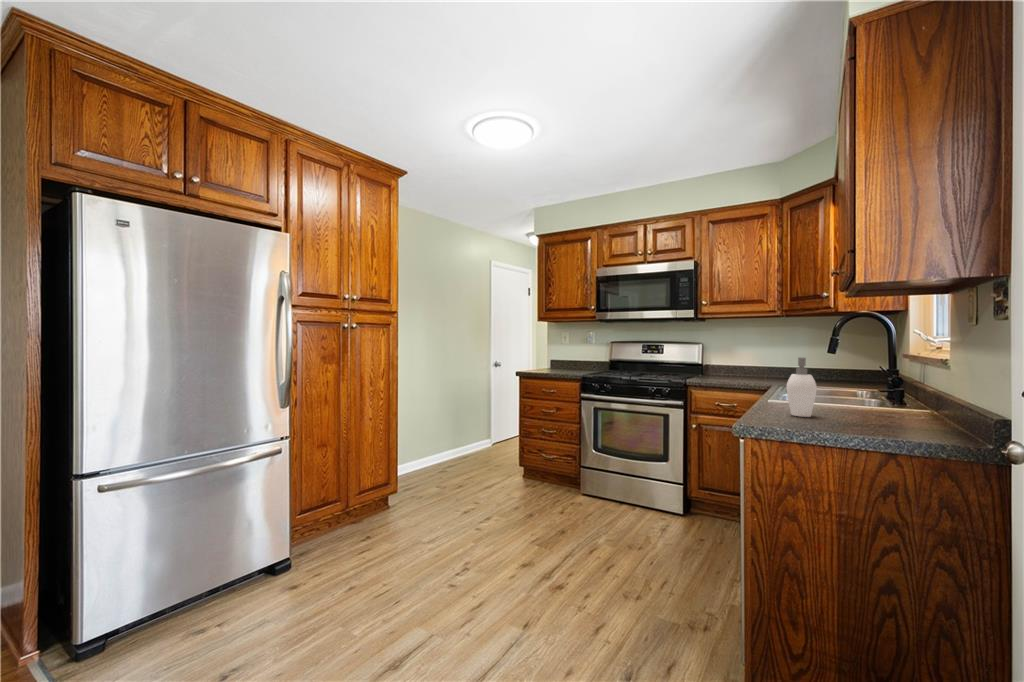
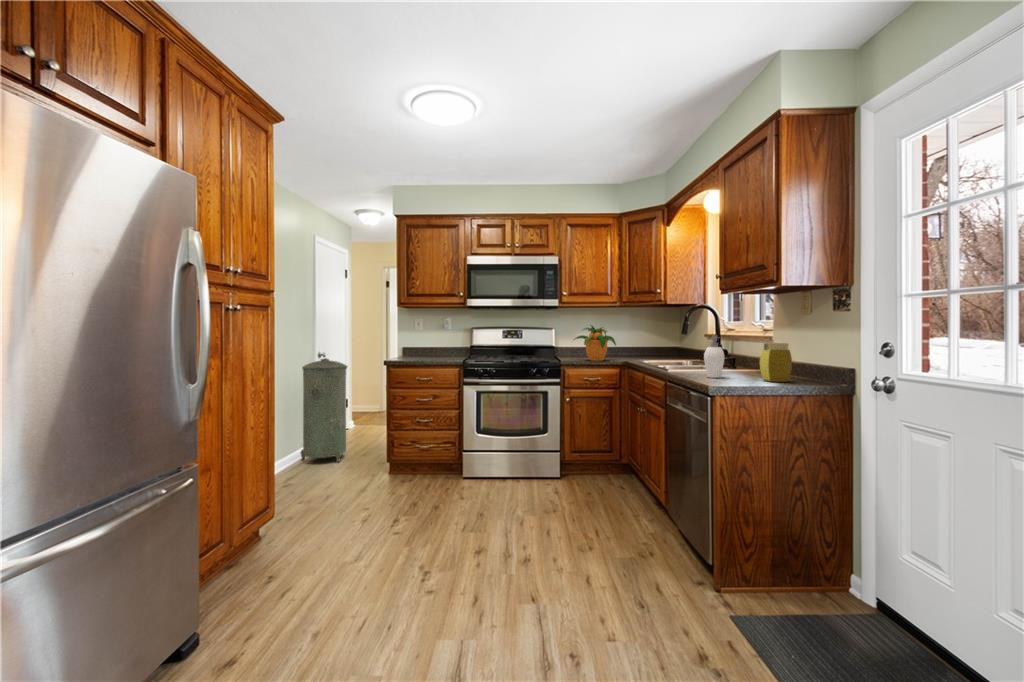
potted plant: none [703,340,762,384] -> present [575,326,616,361]
trash can: none [459,367,499,461] -> present [301,358,347,462]
jar: none [857,372,907,432] -> present [760,343,792,382]

